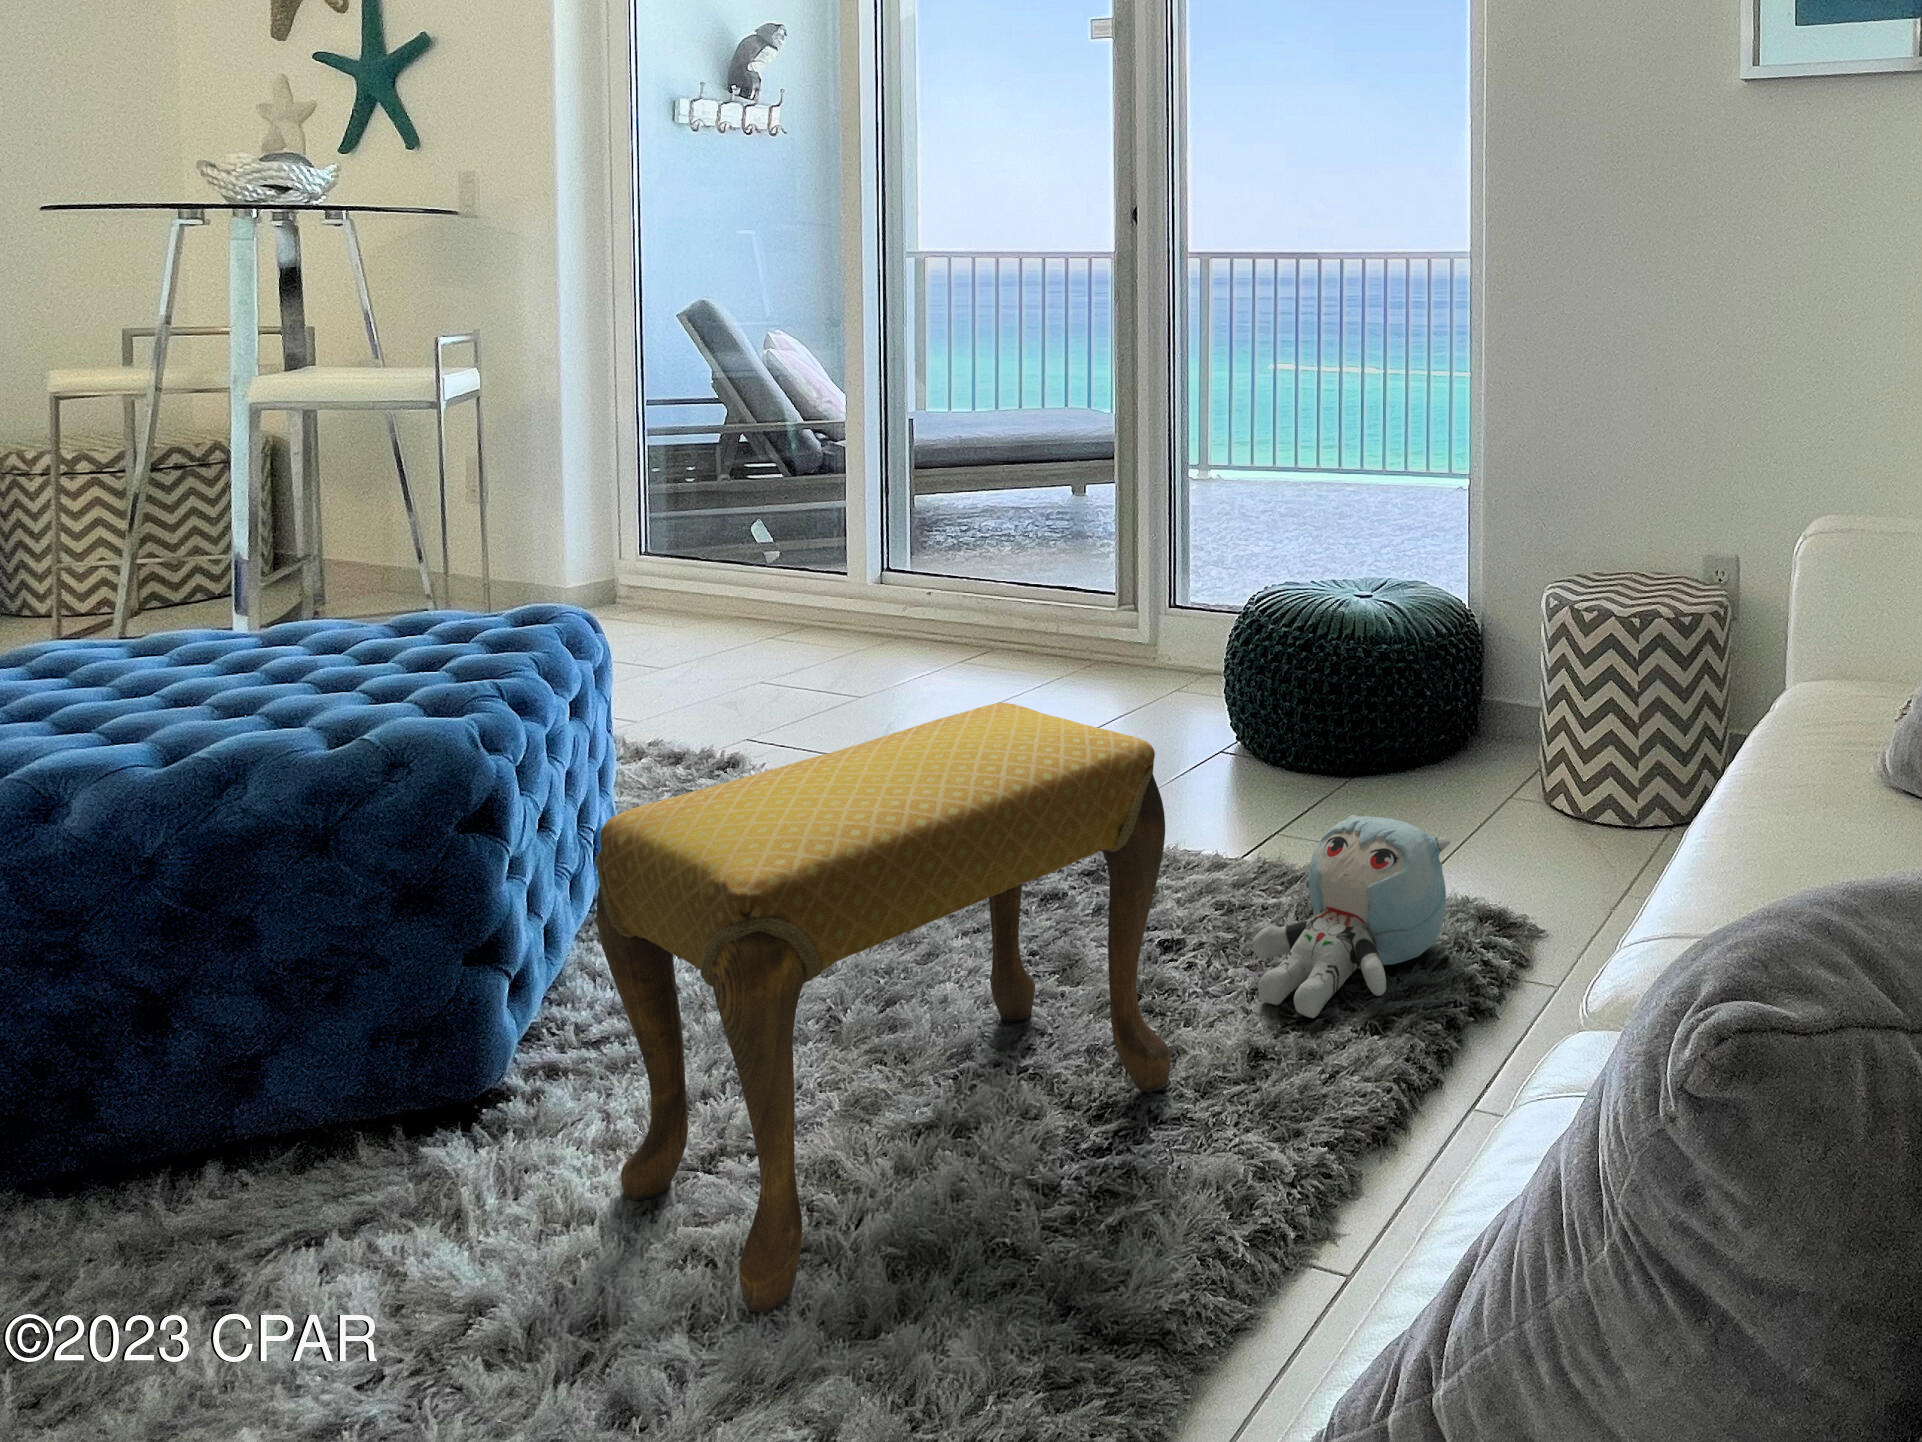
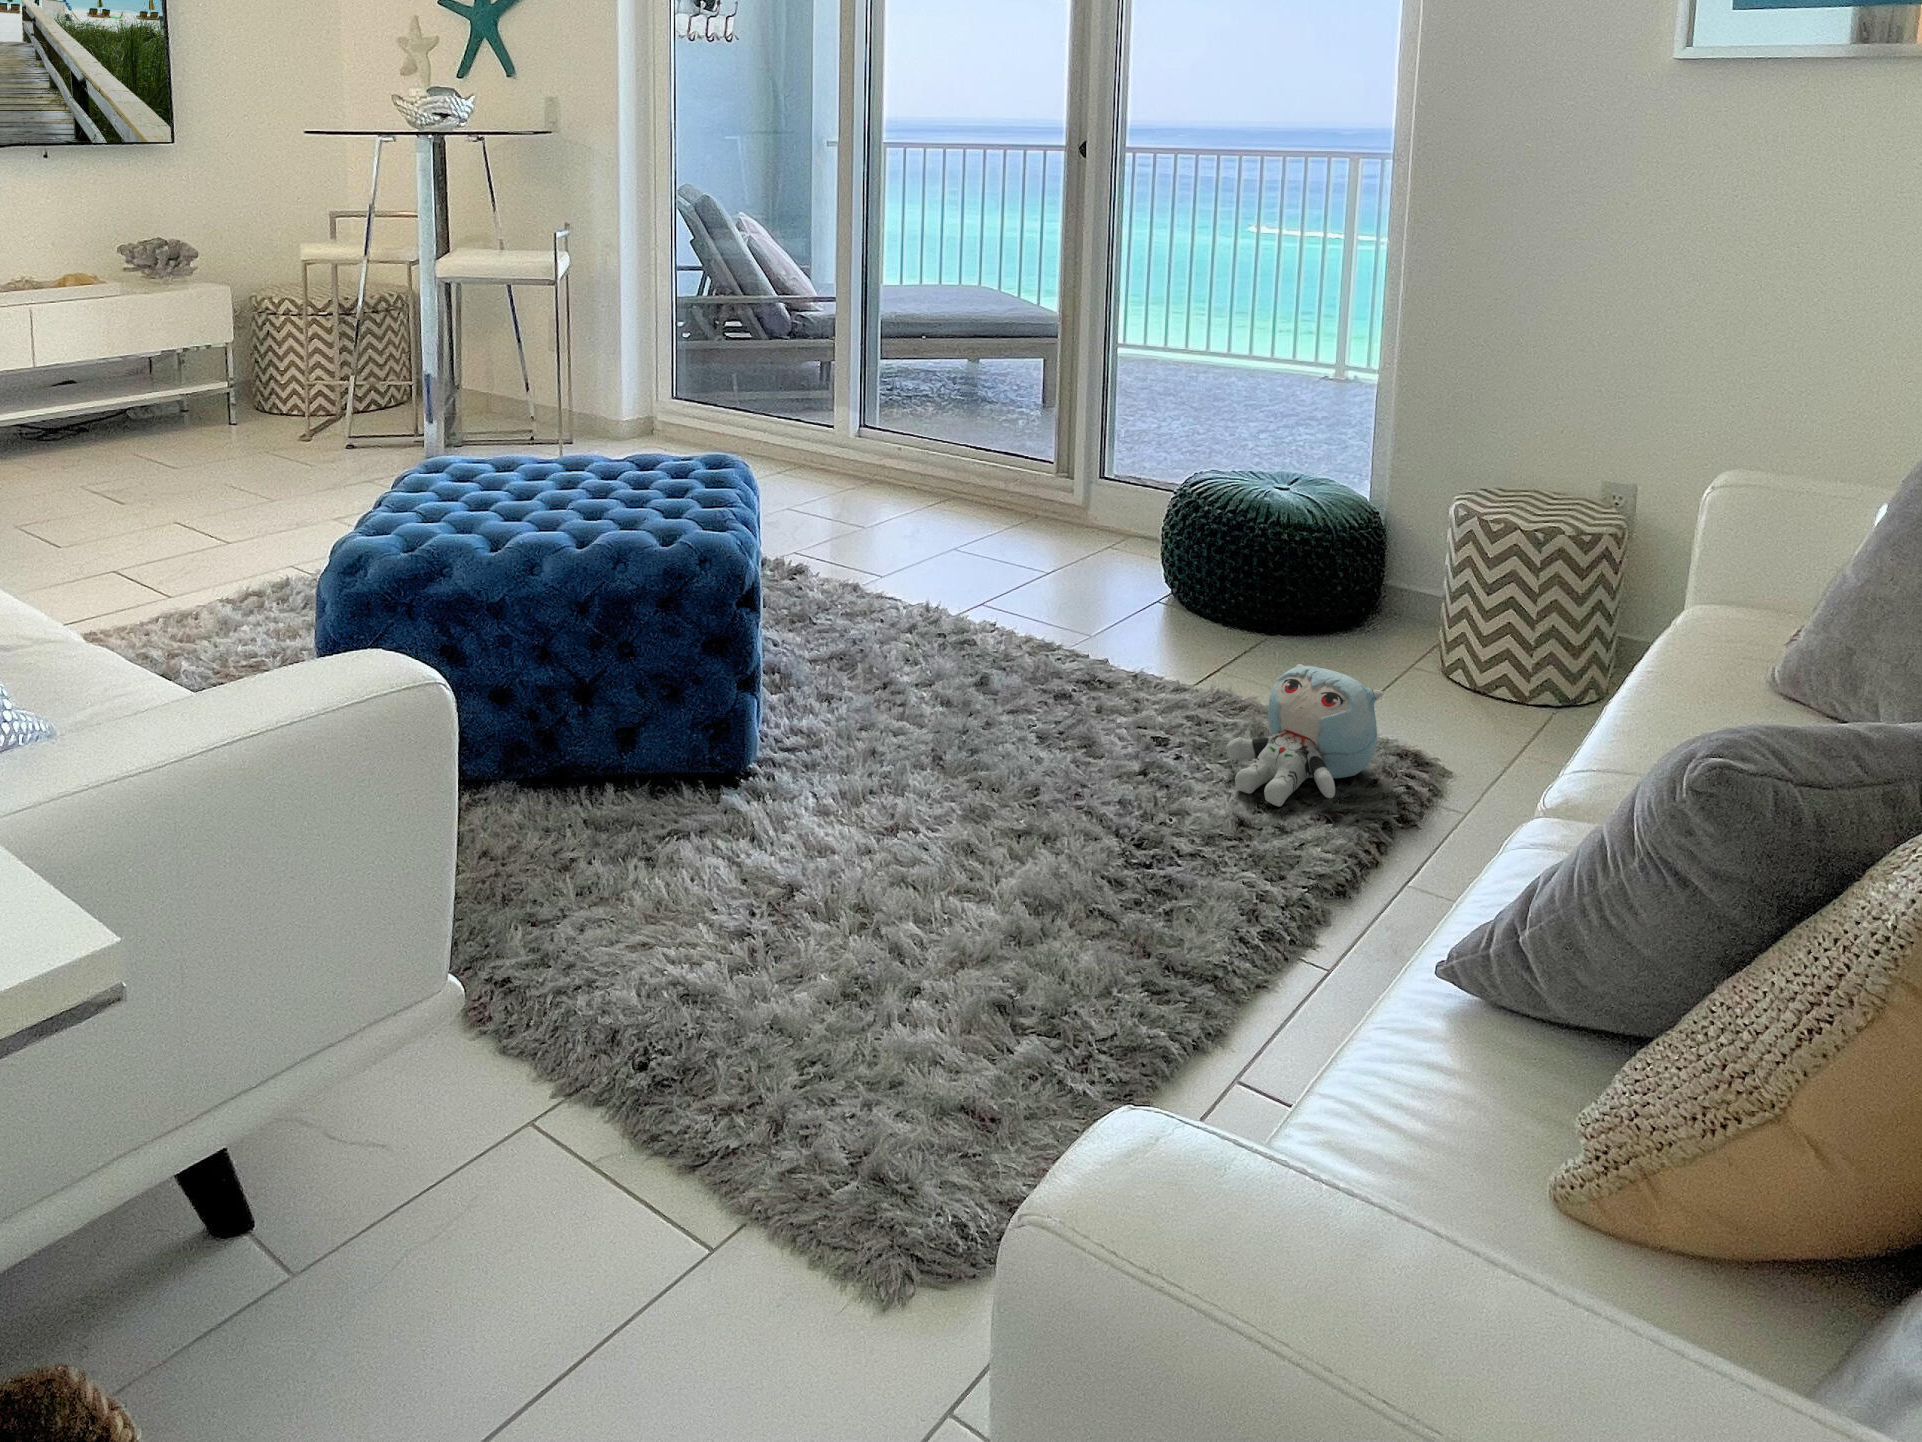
footstool: present [596,703,1171,1312] -> none [840,556,1190,922]

